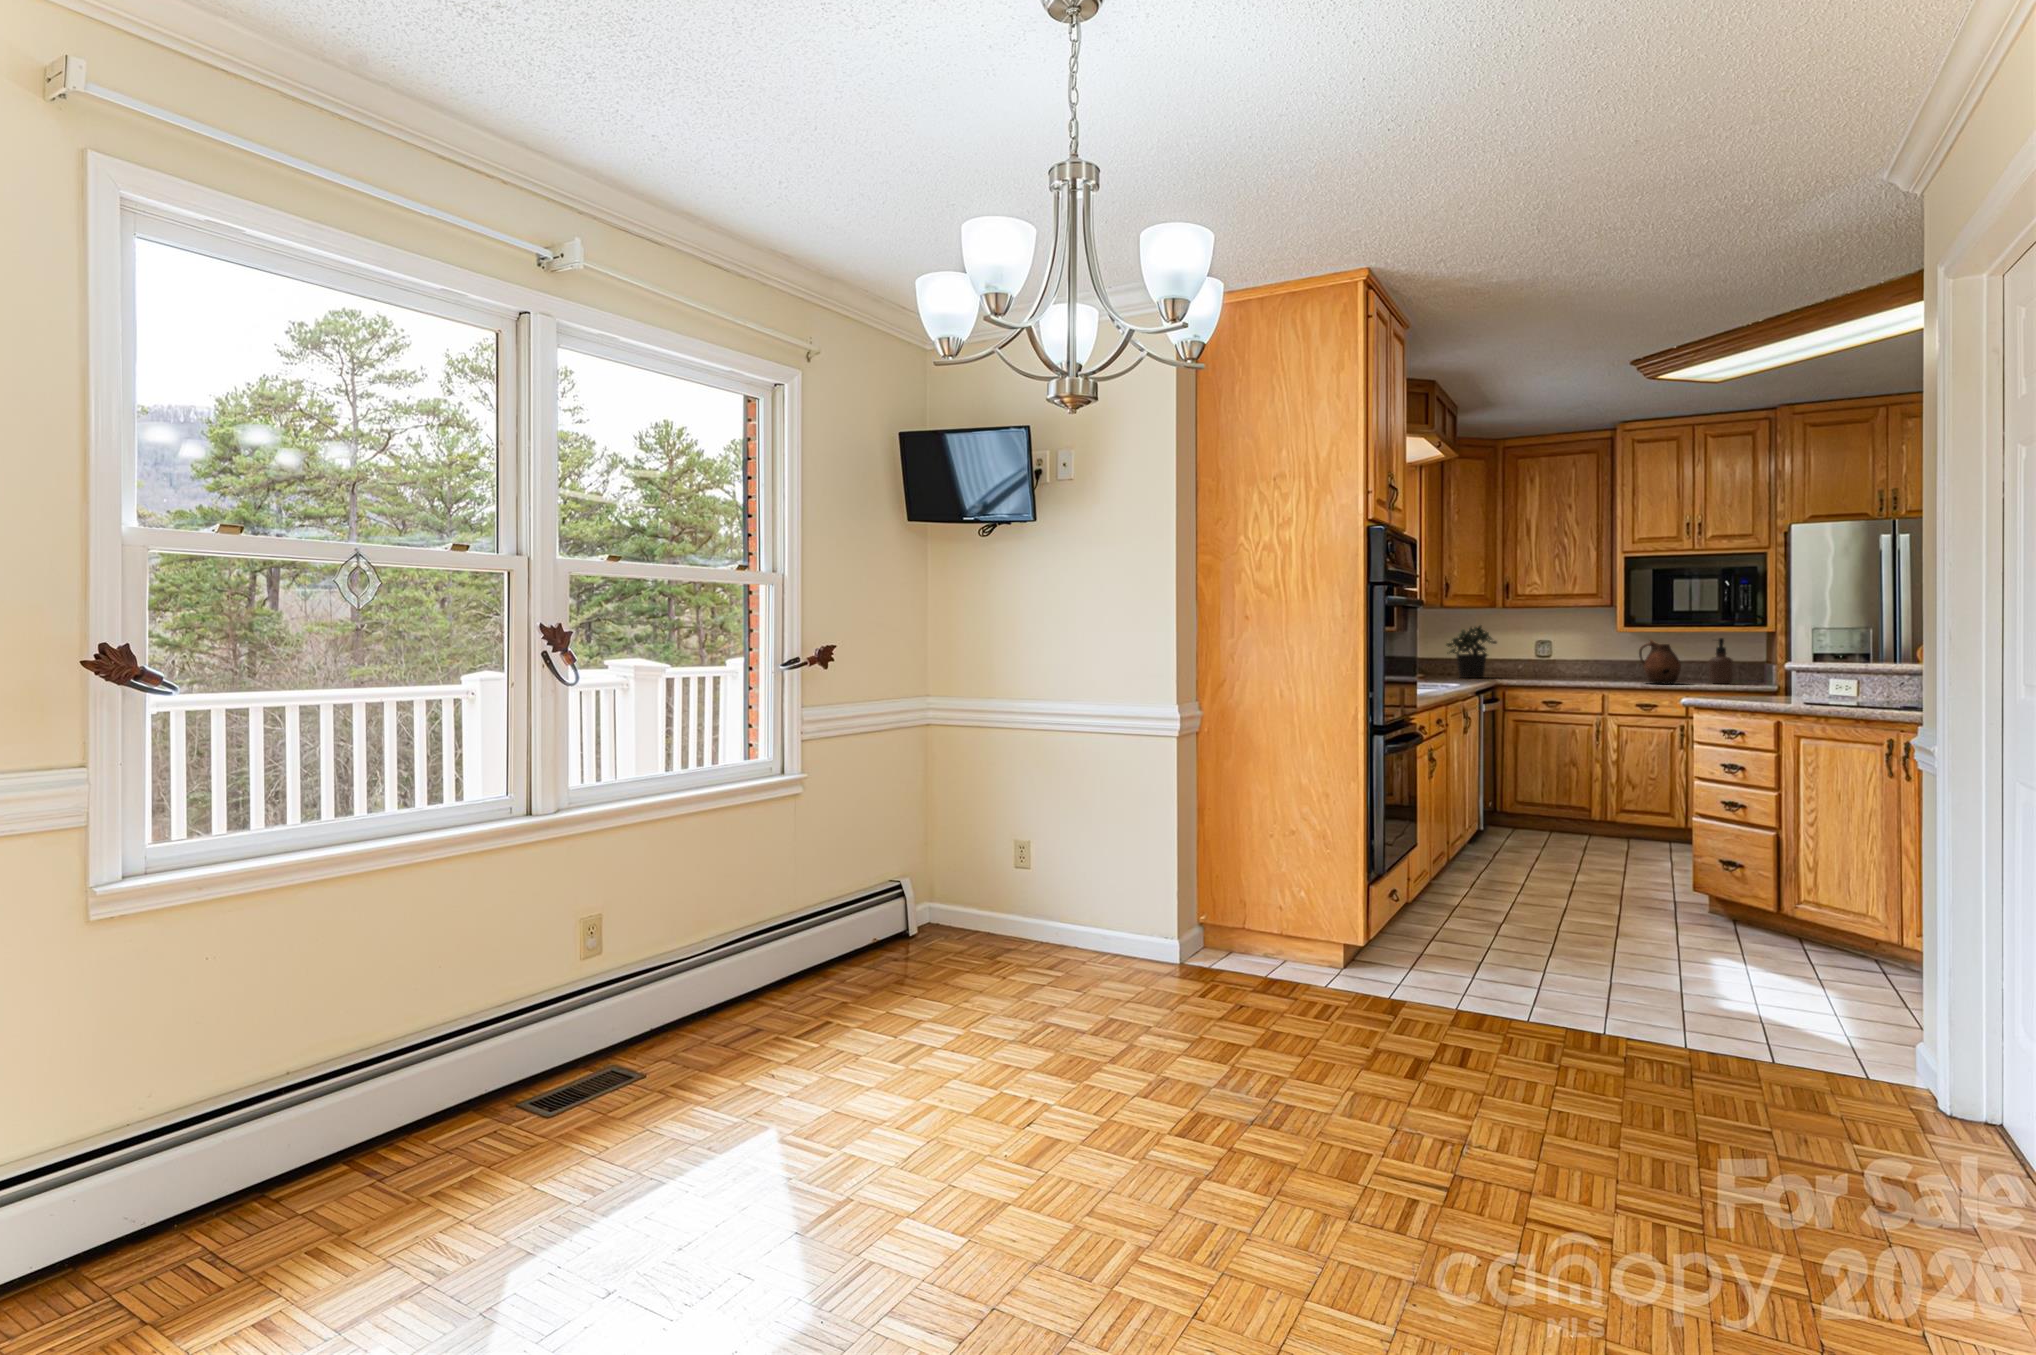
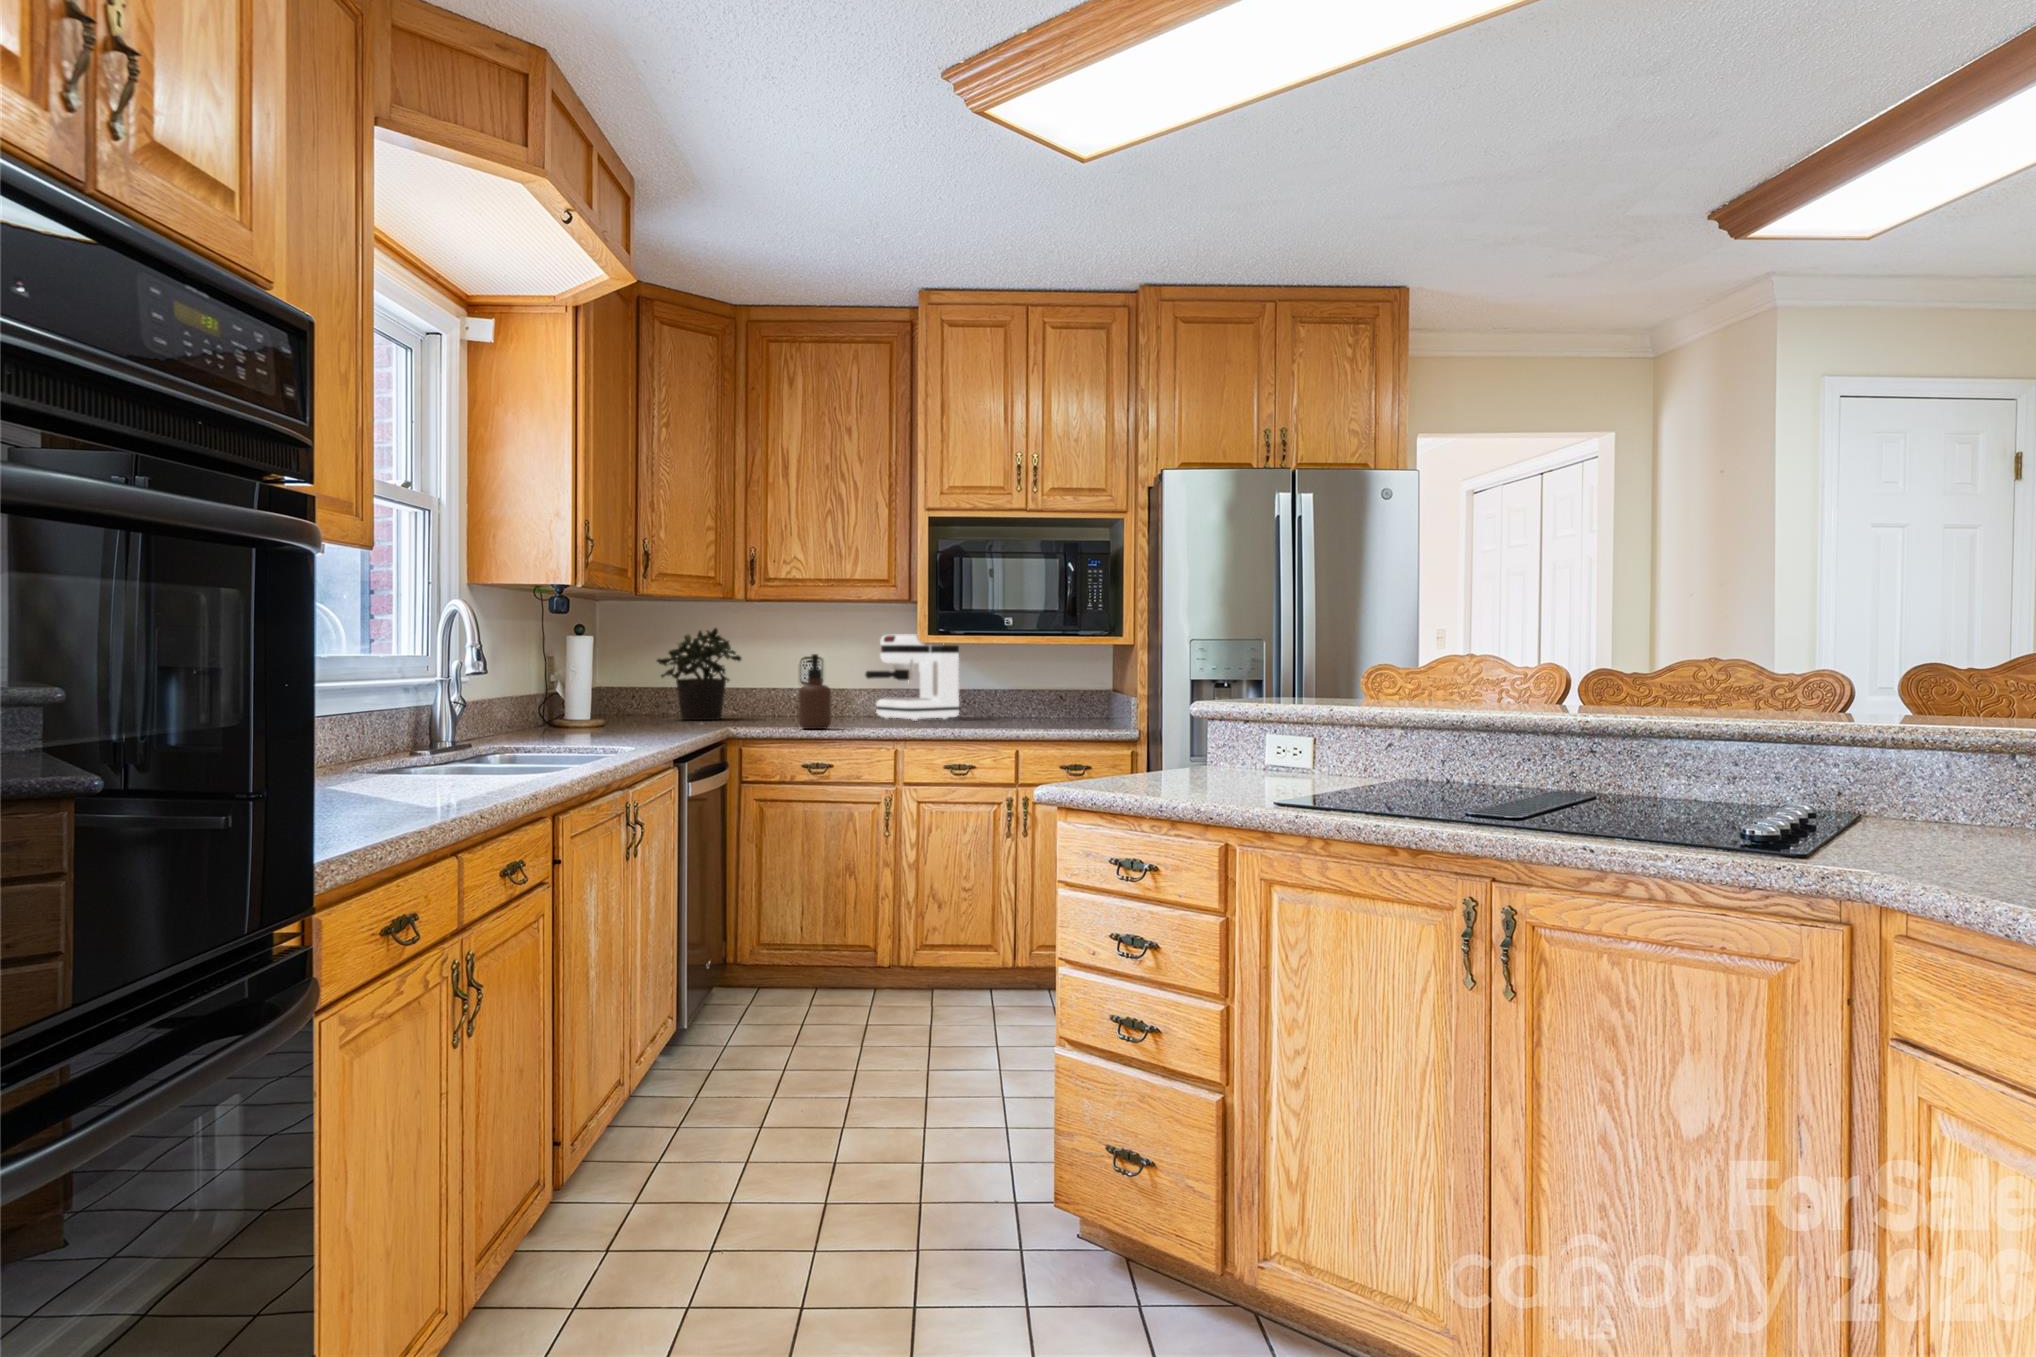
coffee maker: none [1579,625,1647,679] -> present [865,634,959,721]
soap dispenser: present [1709,638,1733,684] -> present [798,654,832,729]
ceramic pitcher: present [1639,640,1681,683] -> none [949,655,1021,732]

